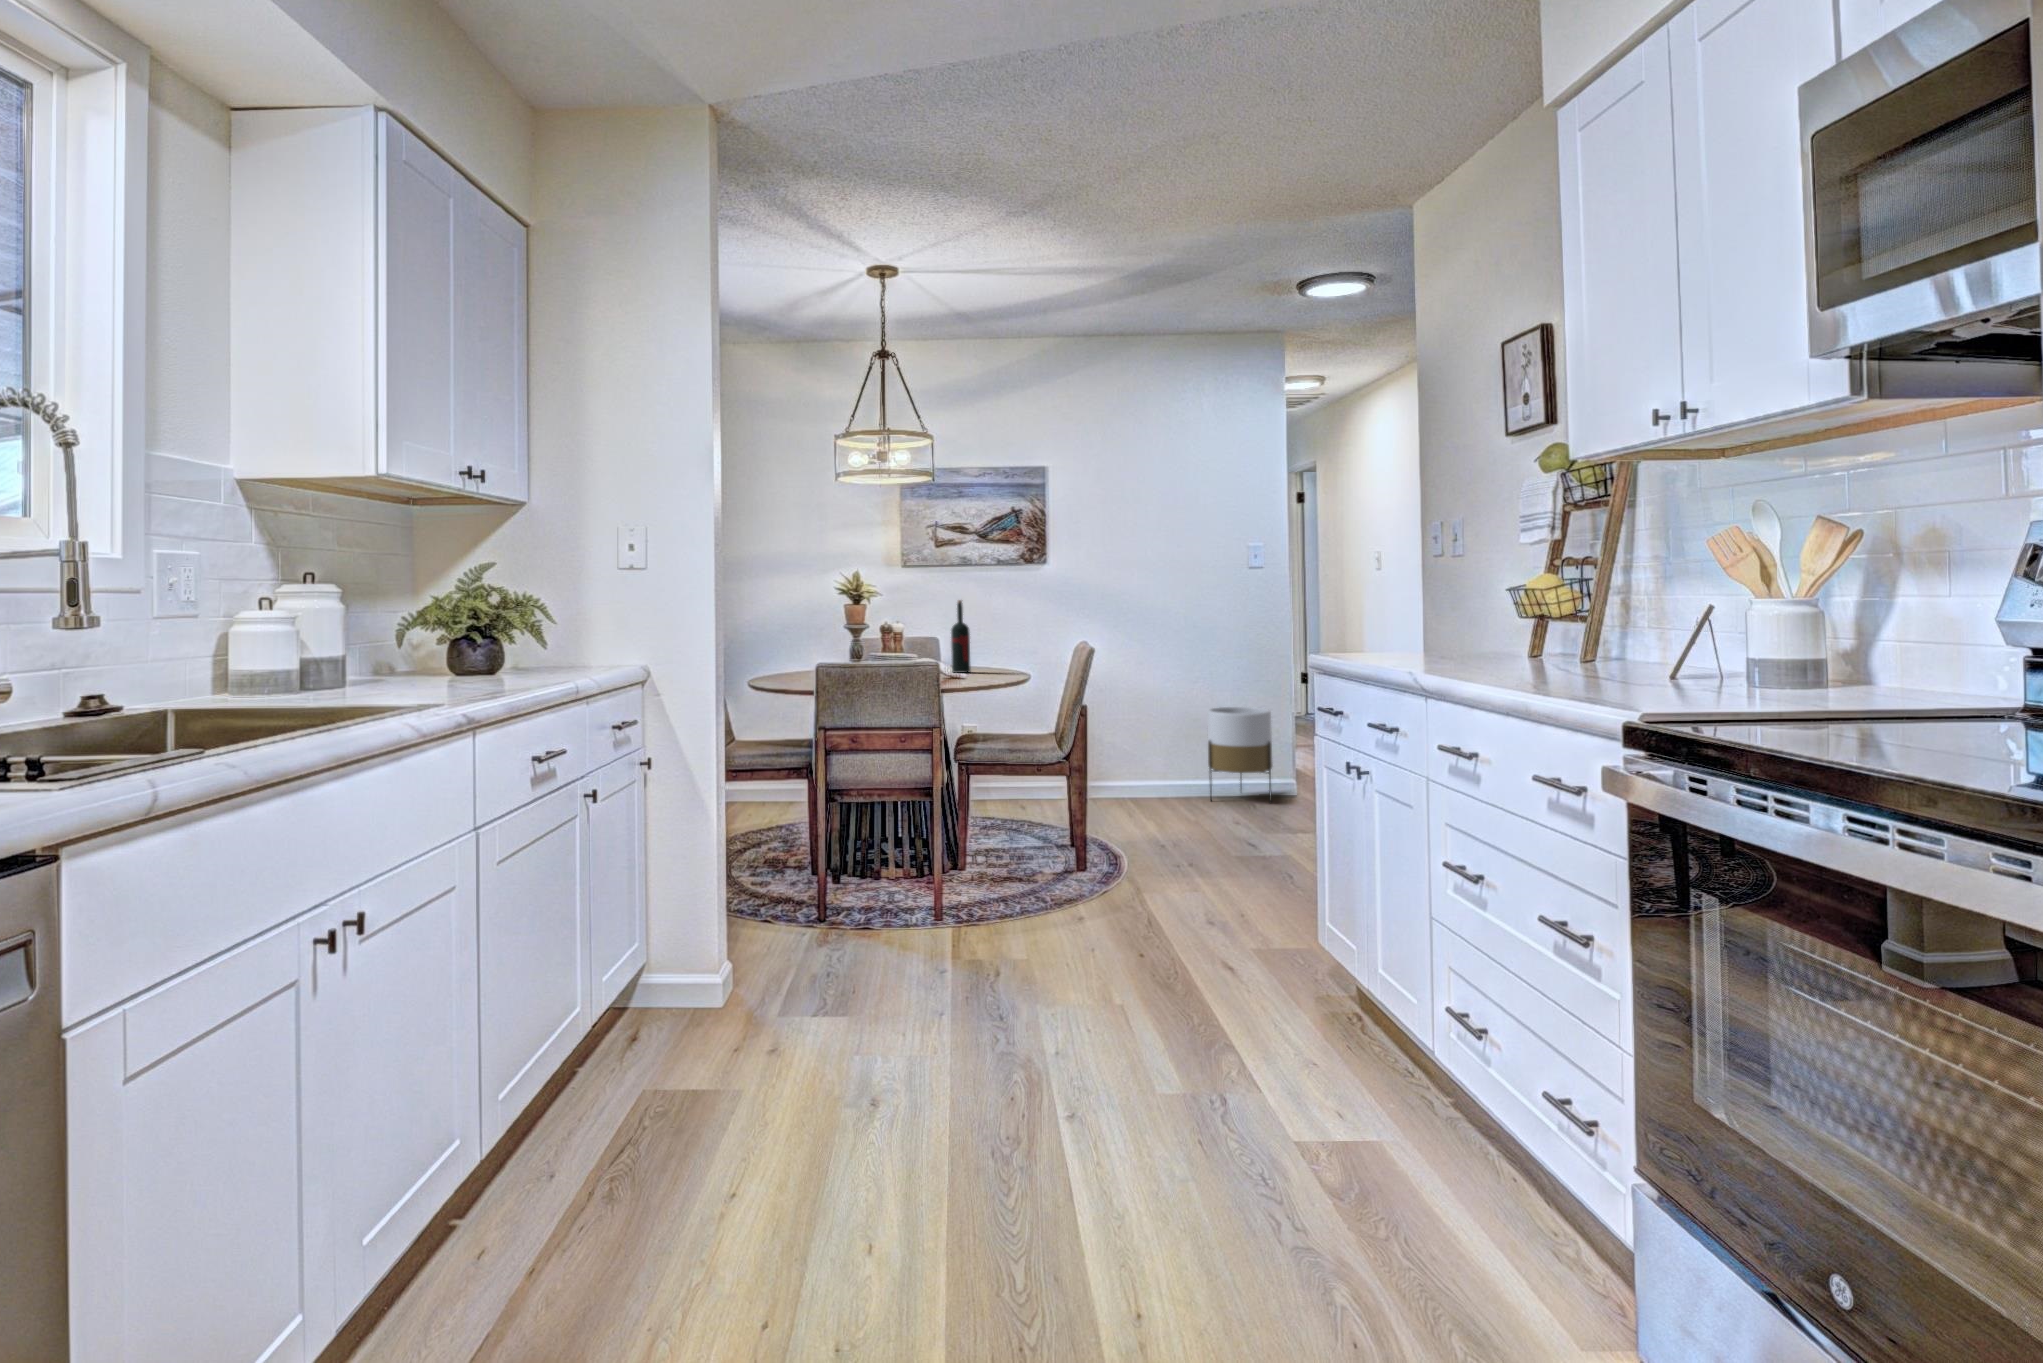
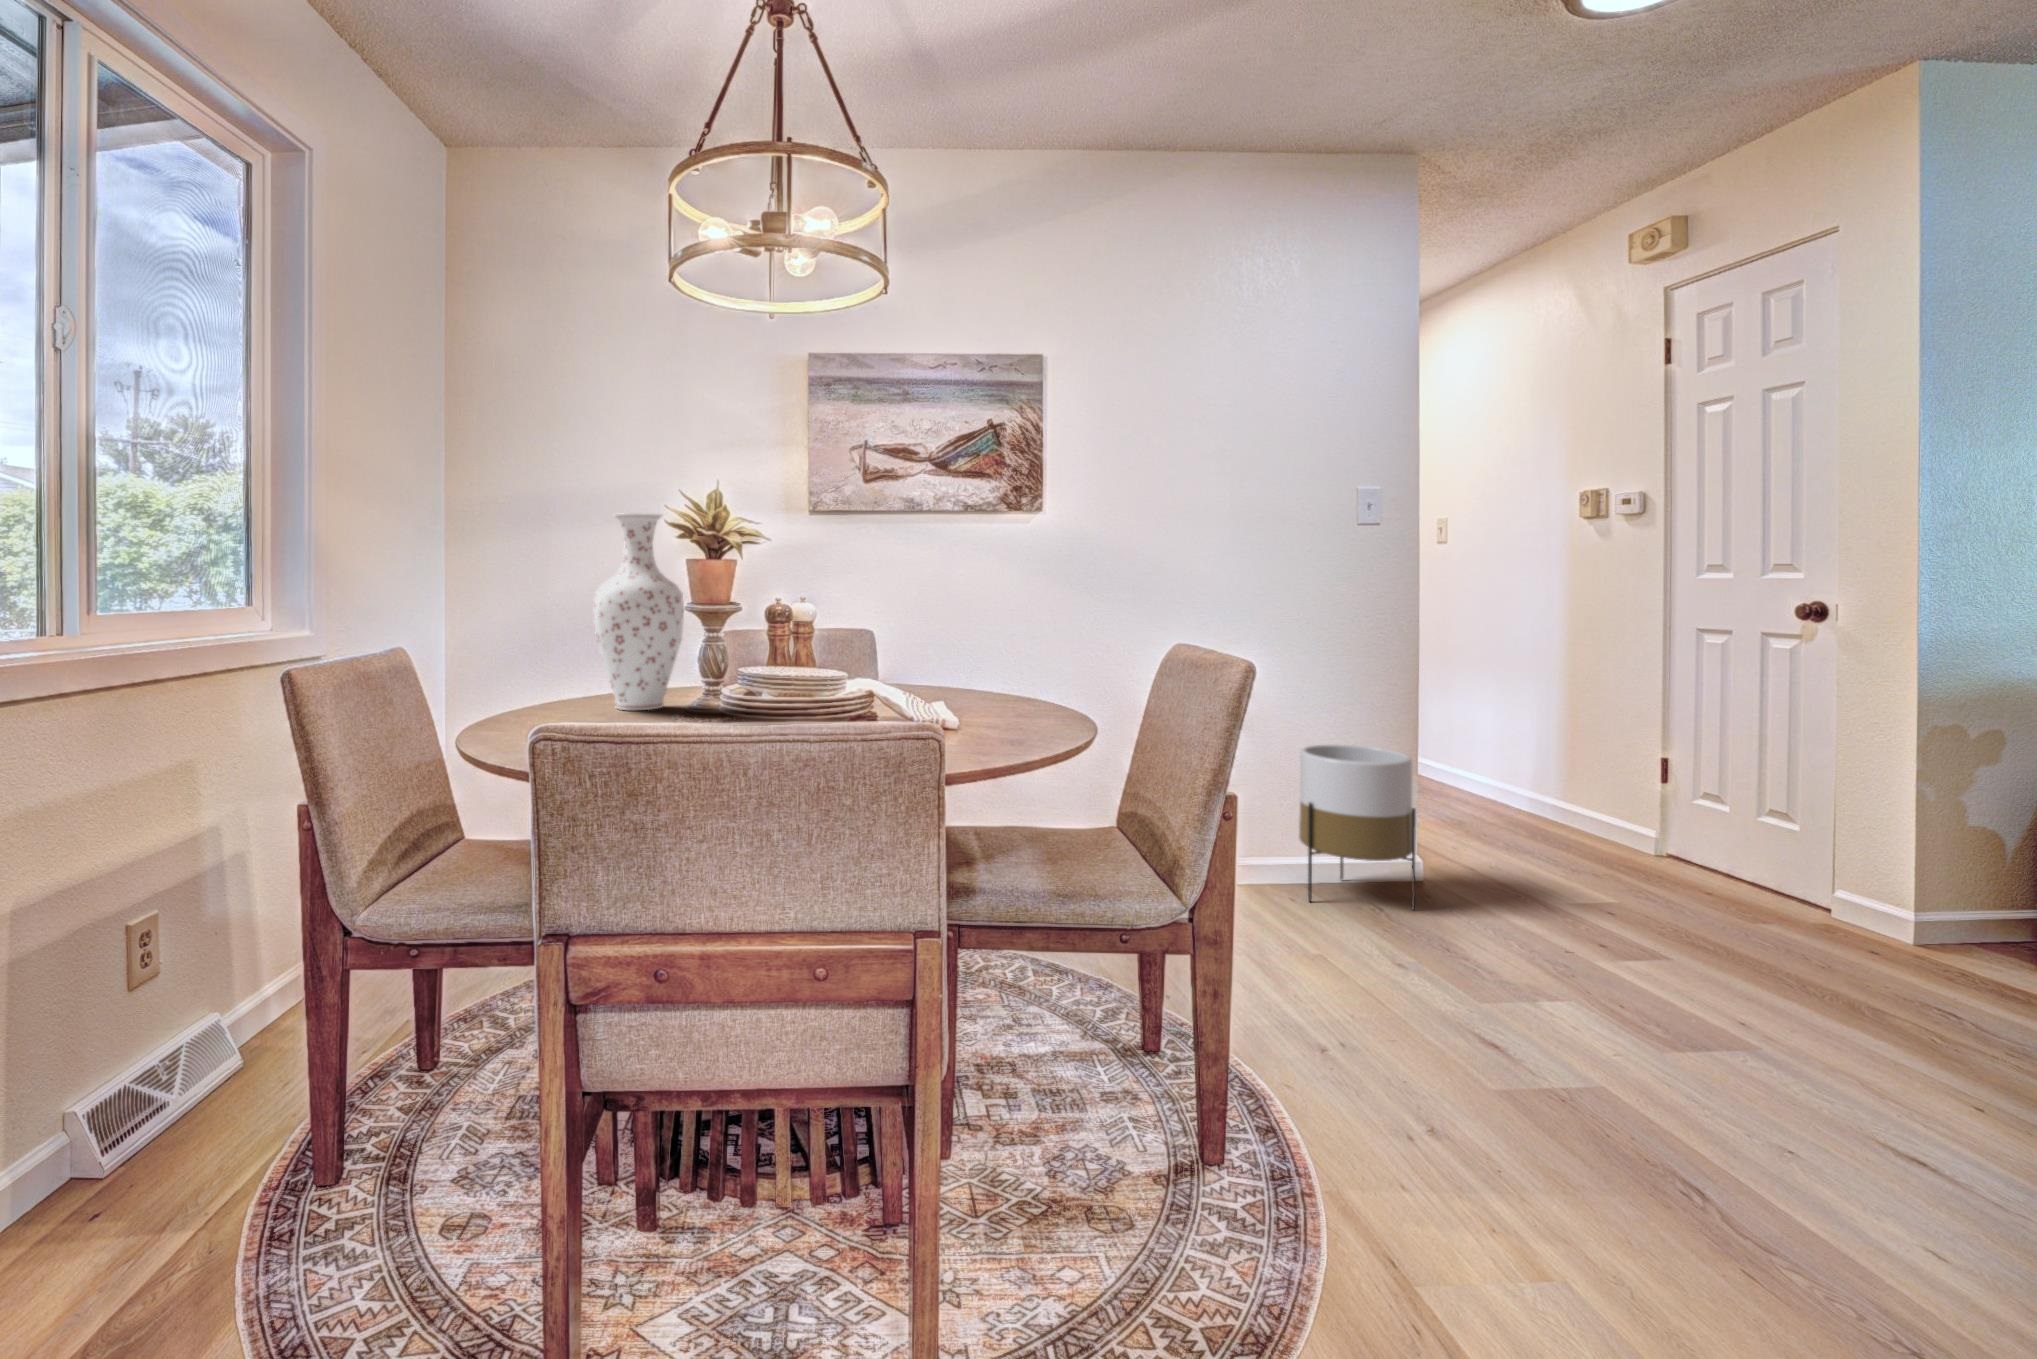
vase: none [802,585,844,675] -> present [594,513,684,710]
wine bottle: present [951,600,971,673] -> none [907,556,944,701]

